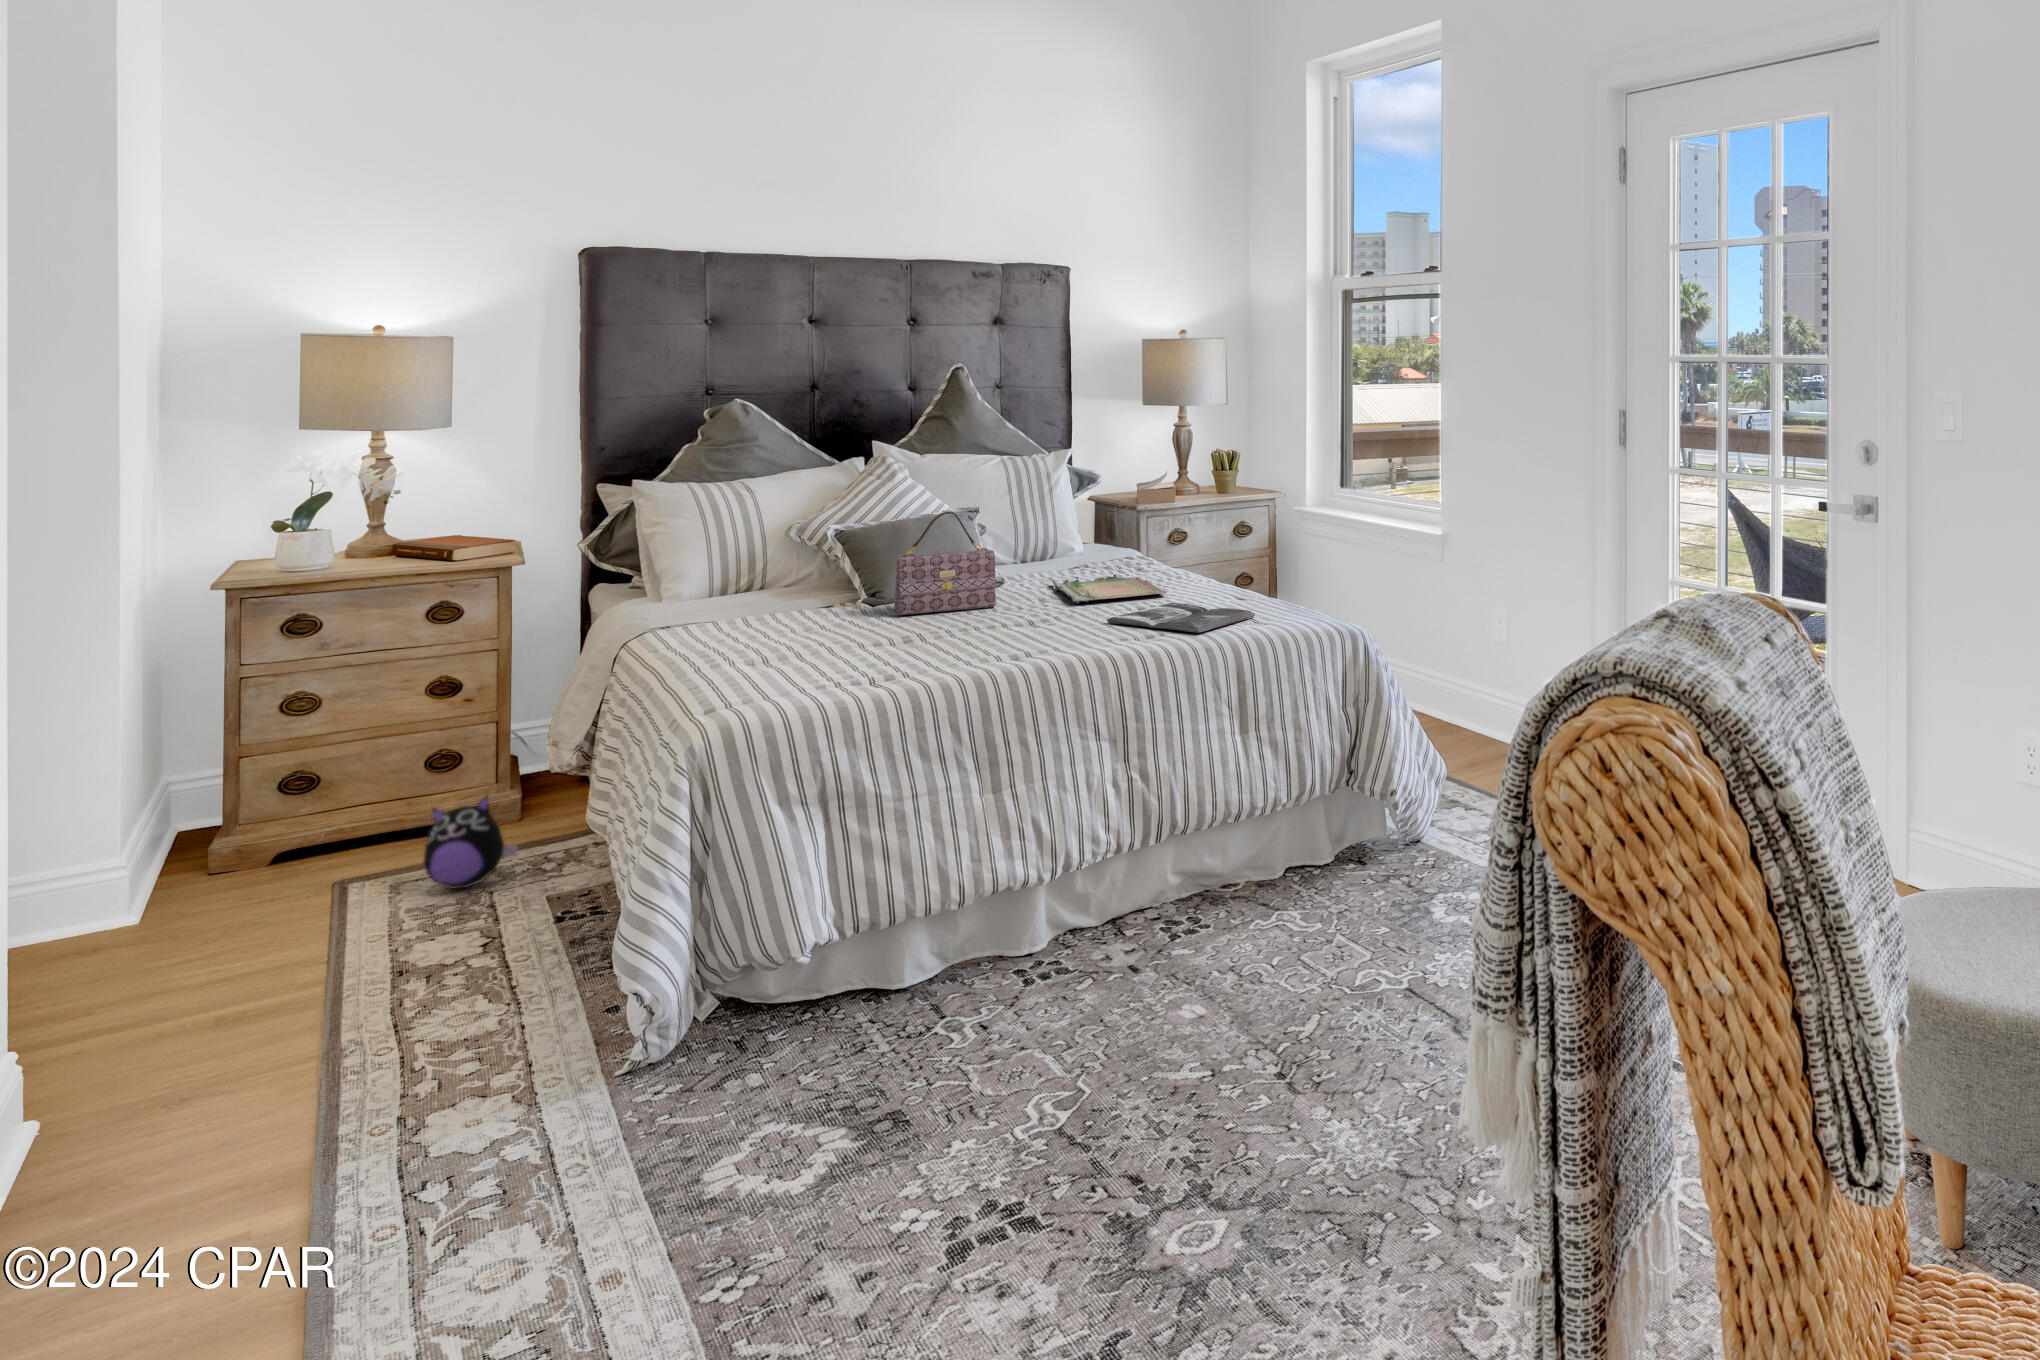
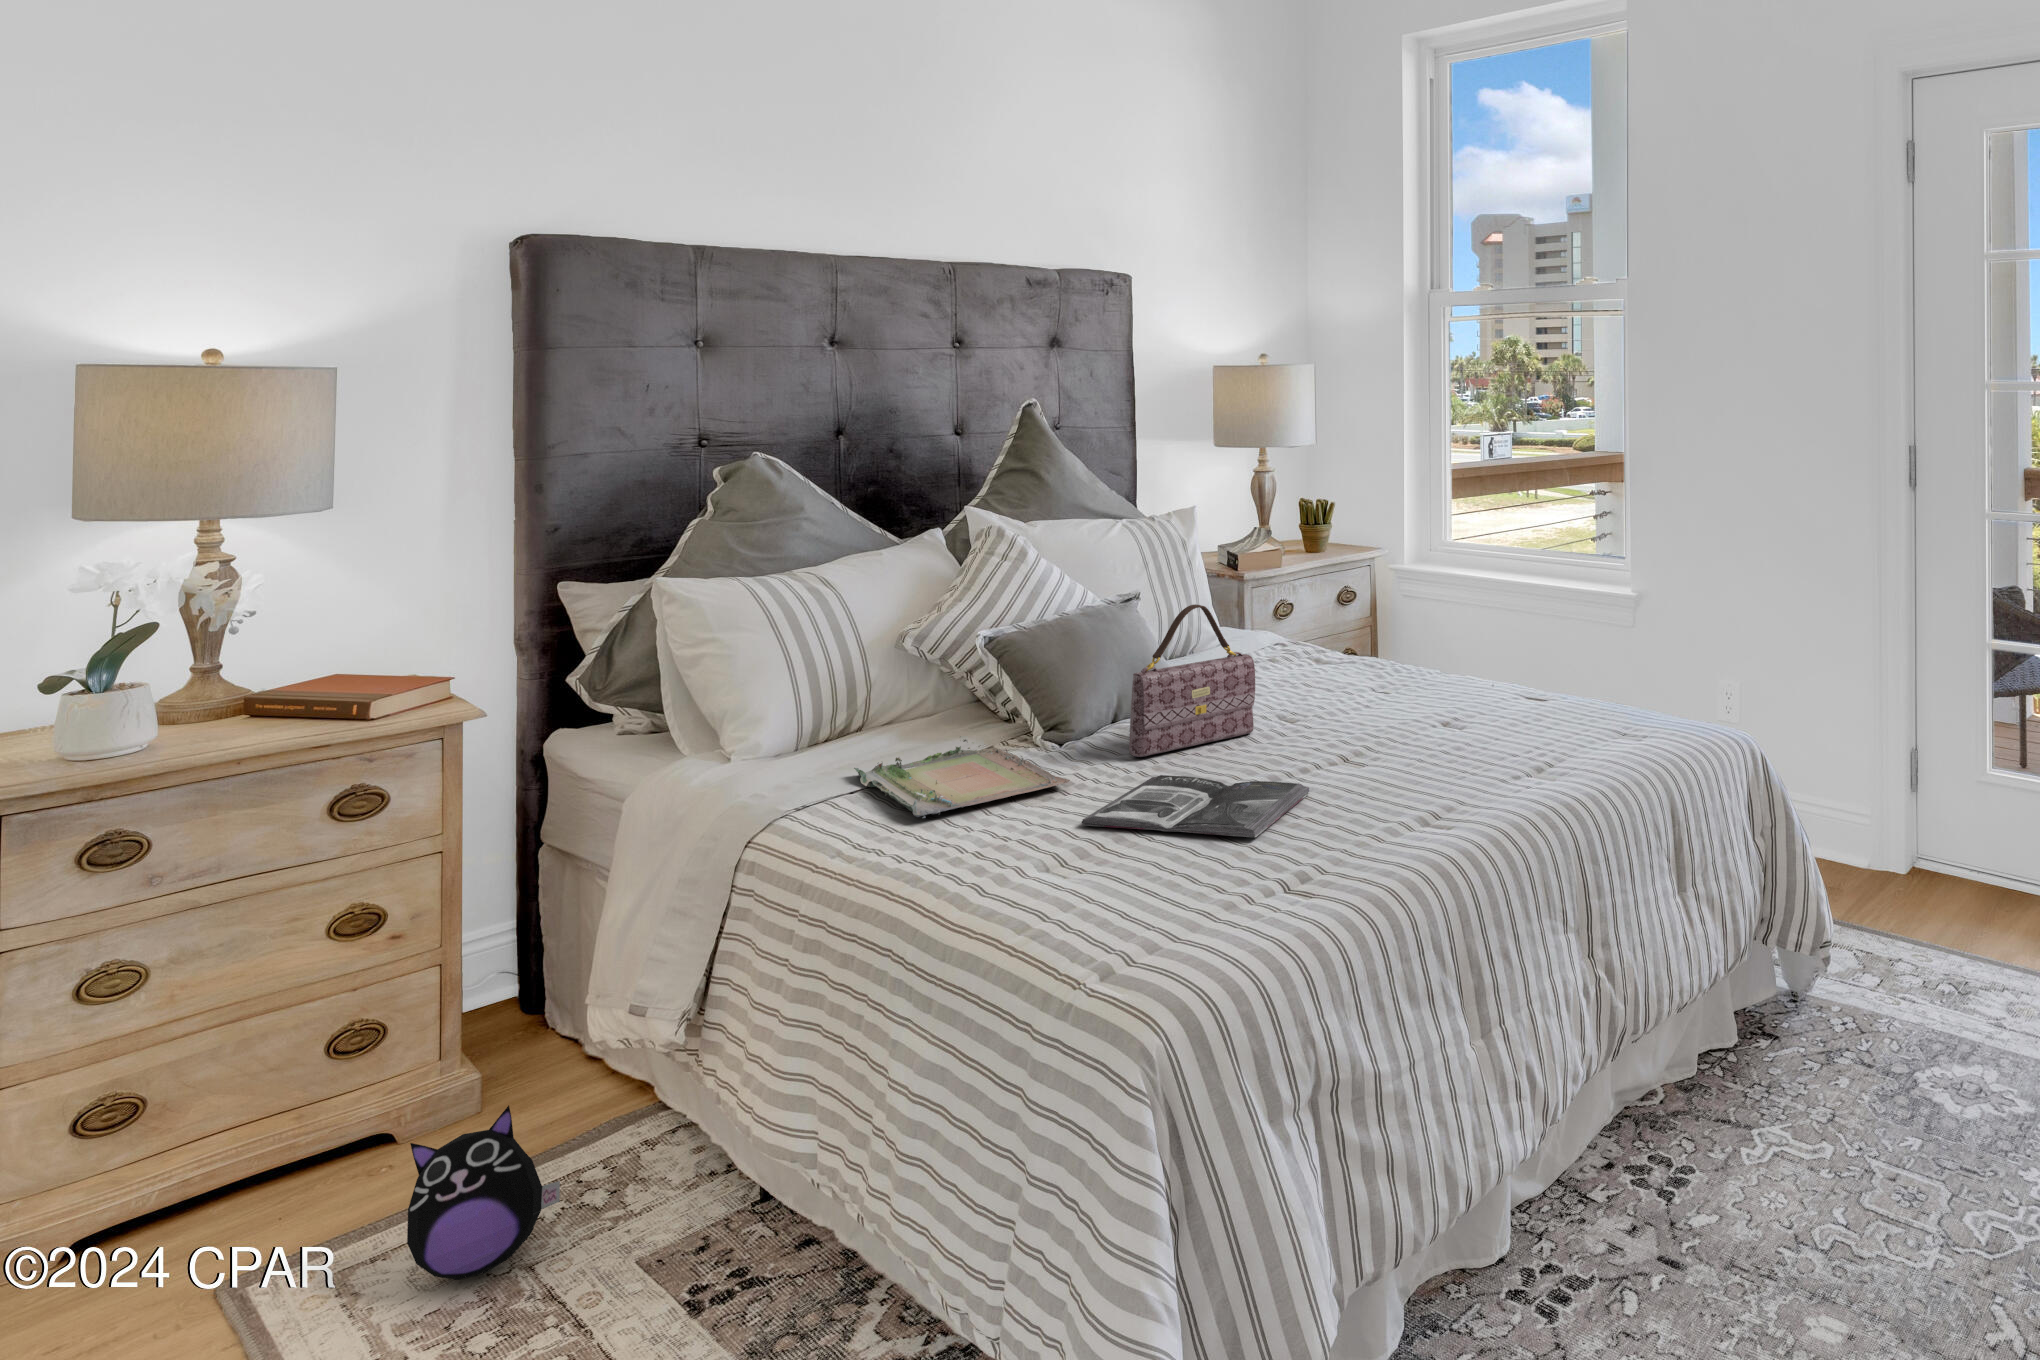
tray: present [1052,570,1167,603] -> present [854,739,1070,818]
magazine: present [1107,603,1255,632] -> present [1081,775,1310,837]

